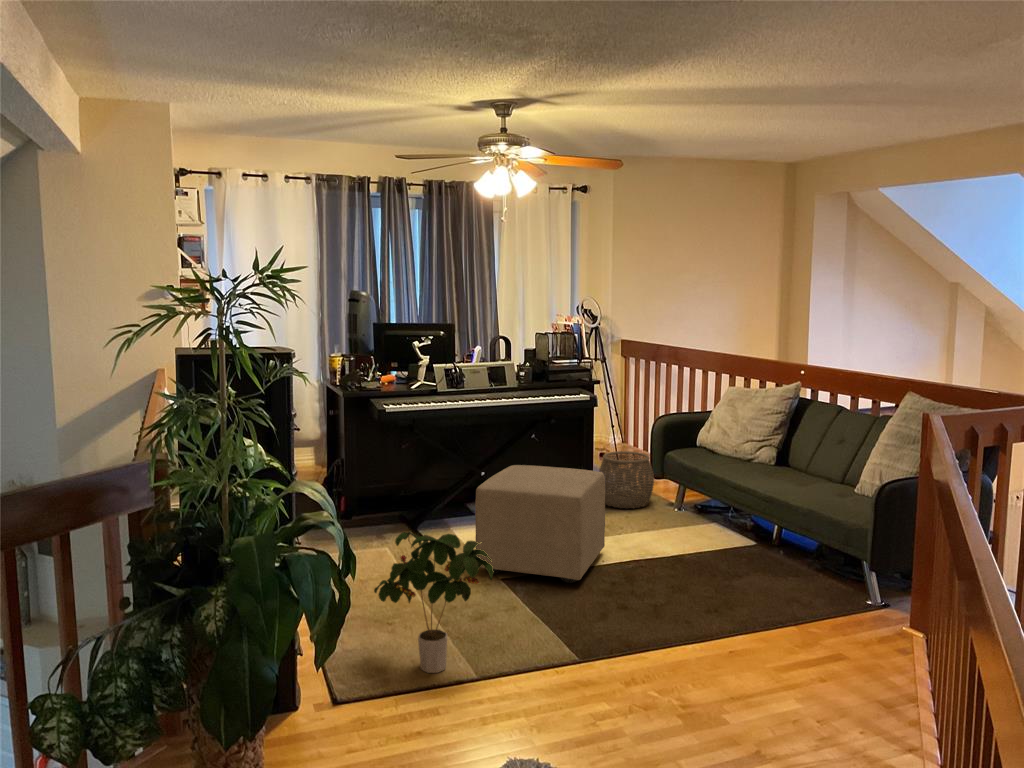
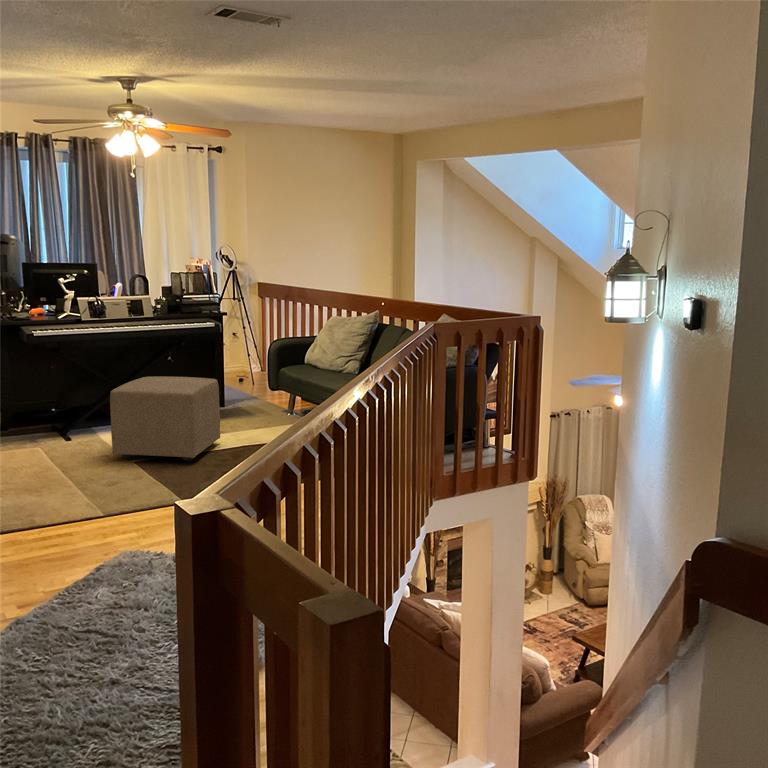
woven basket: present [599,451,654,509] -> none [225,370,272,416]
potted plant: present [374,531,493,673] -> none [22,412,113,515]

